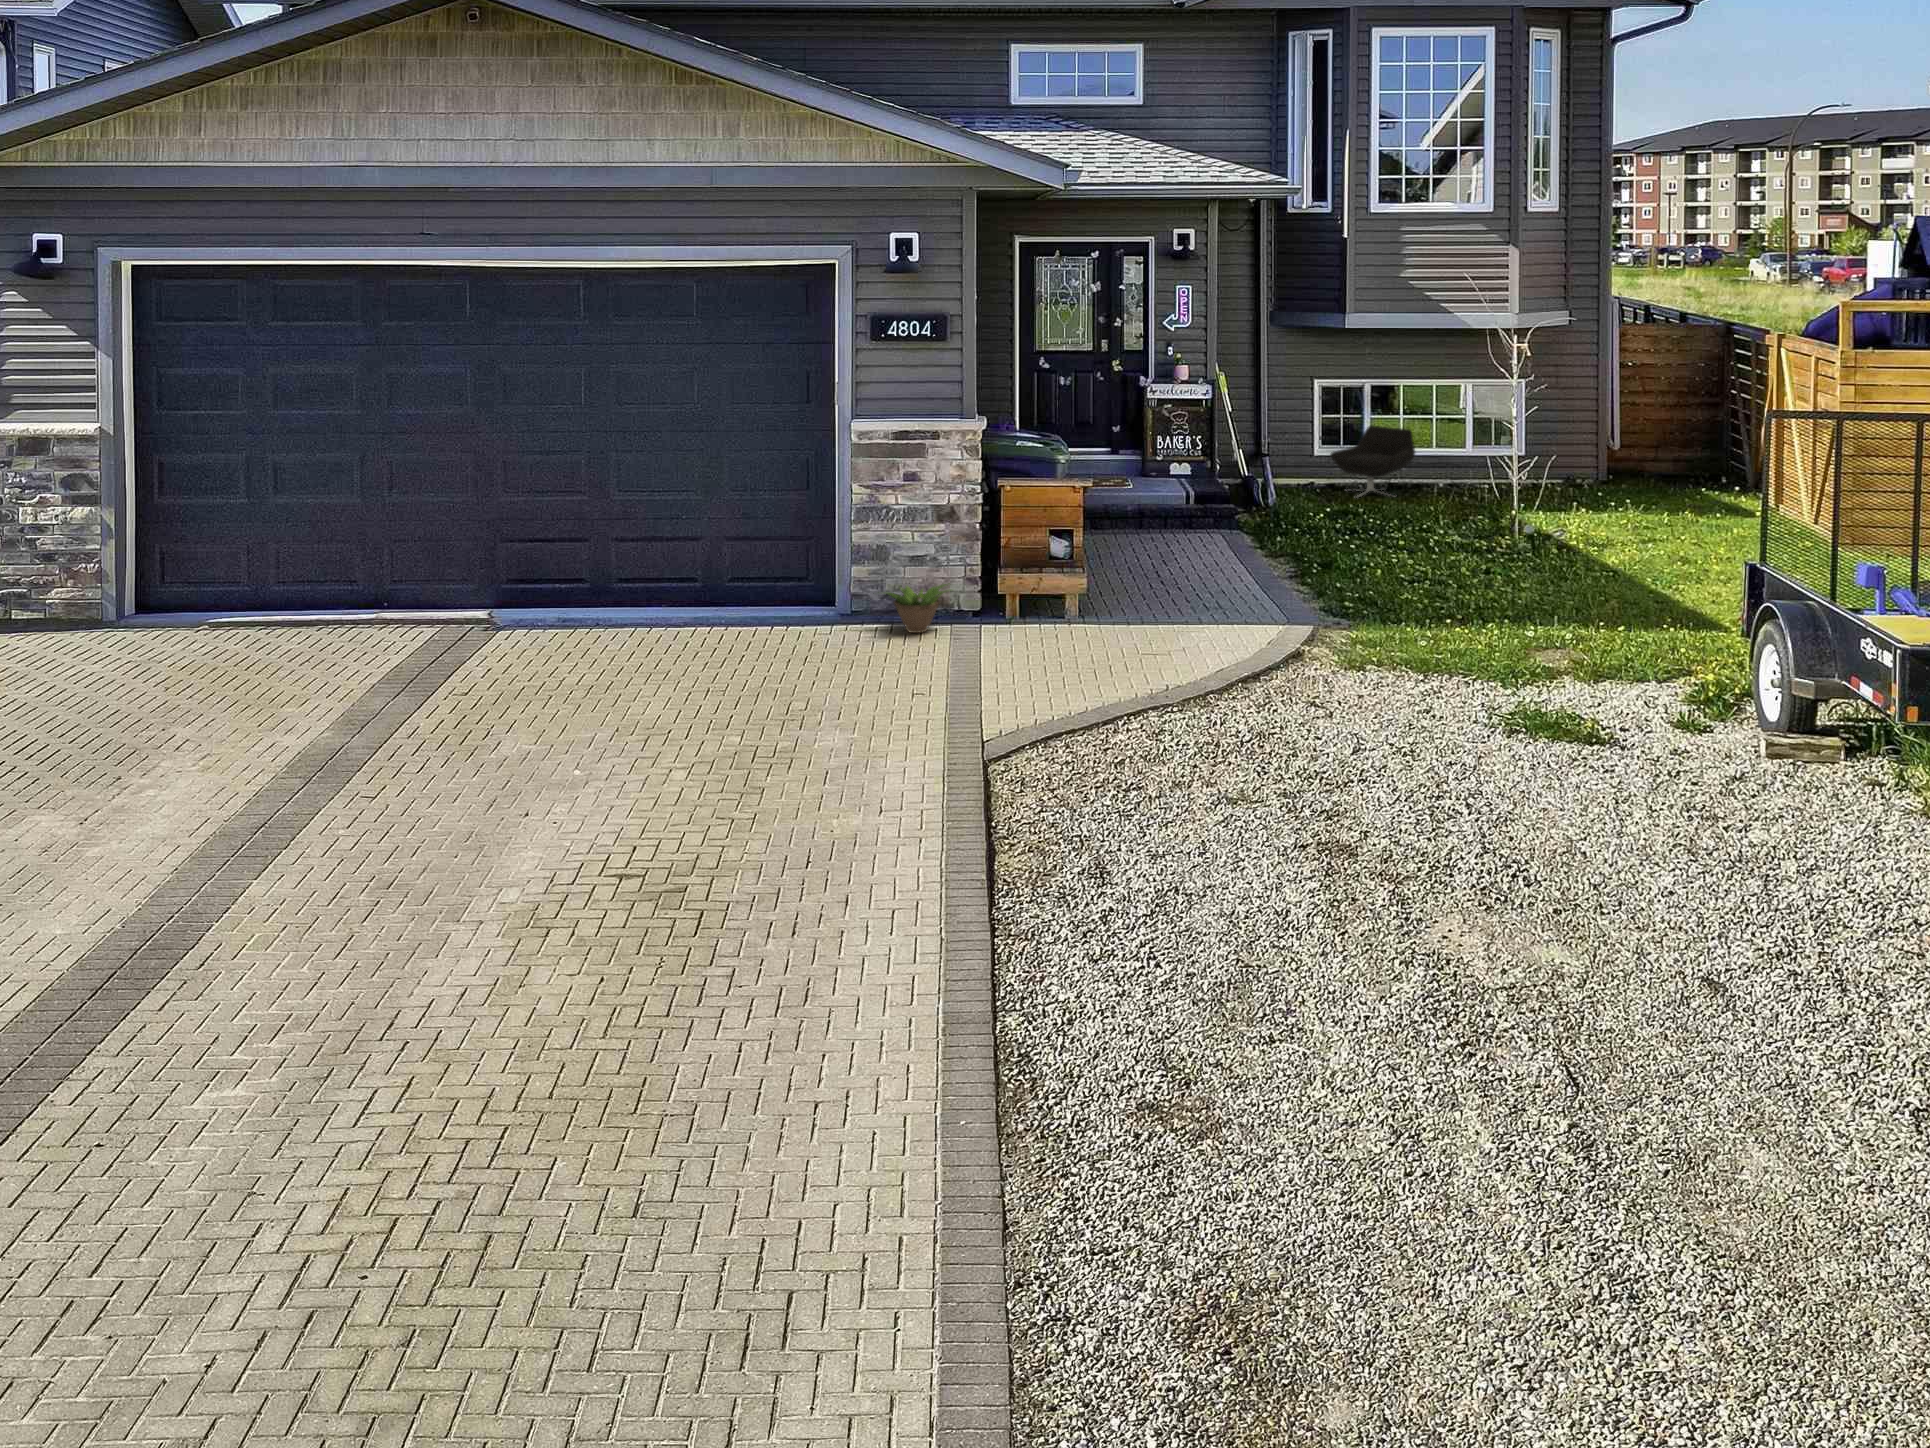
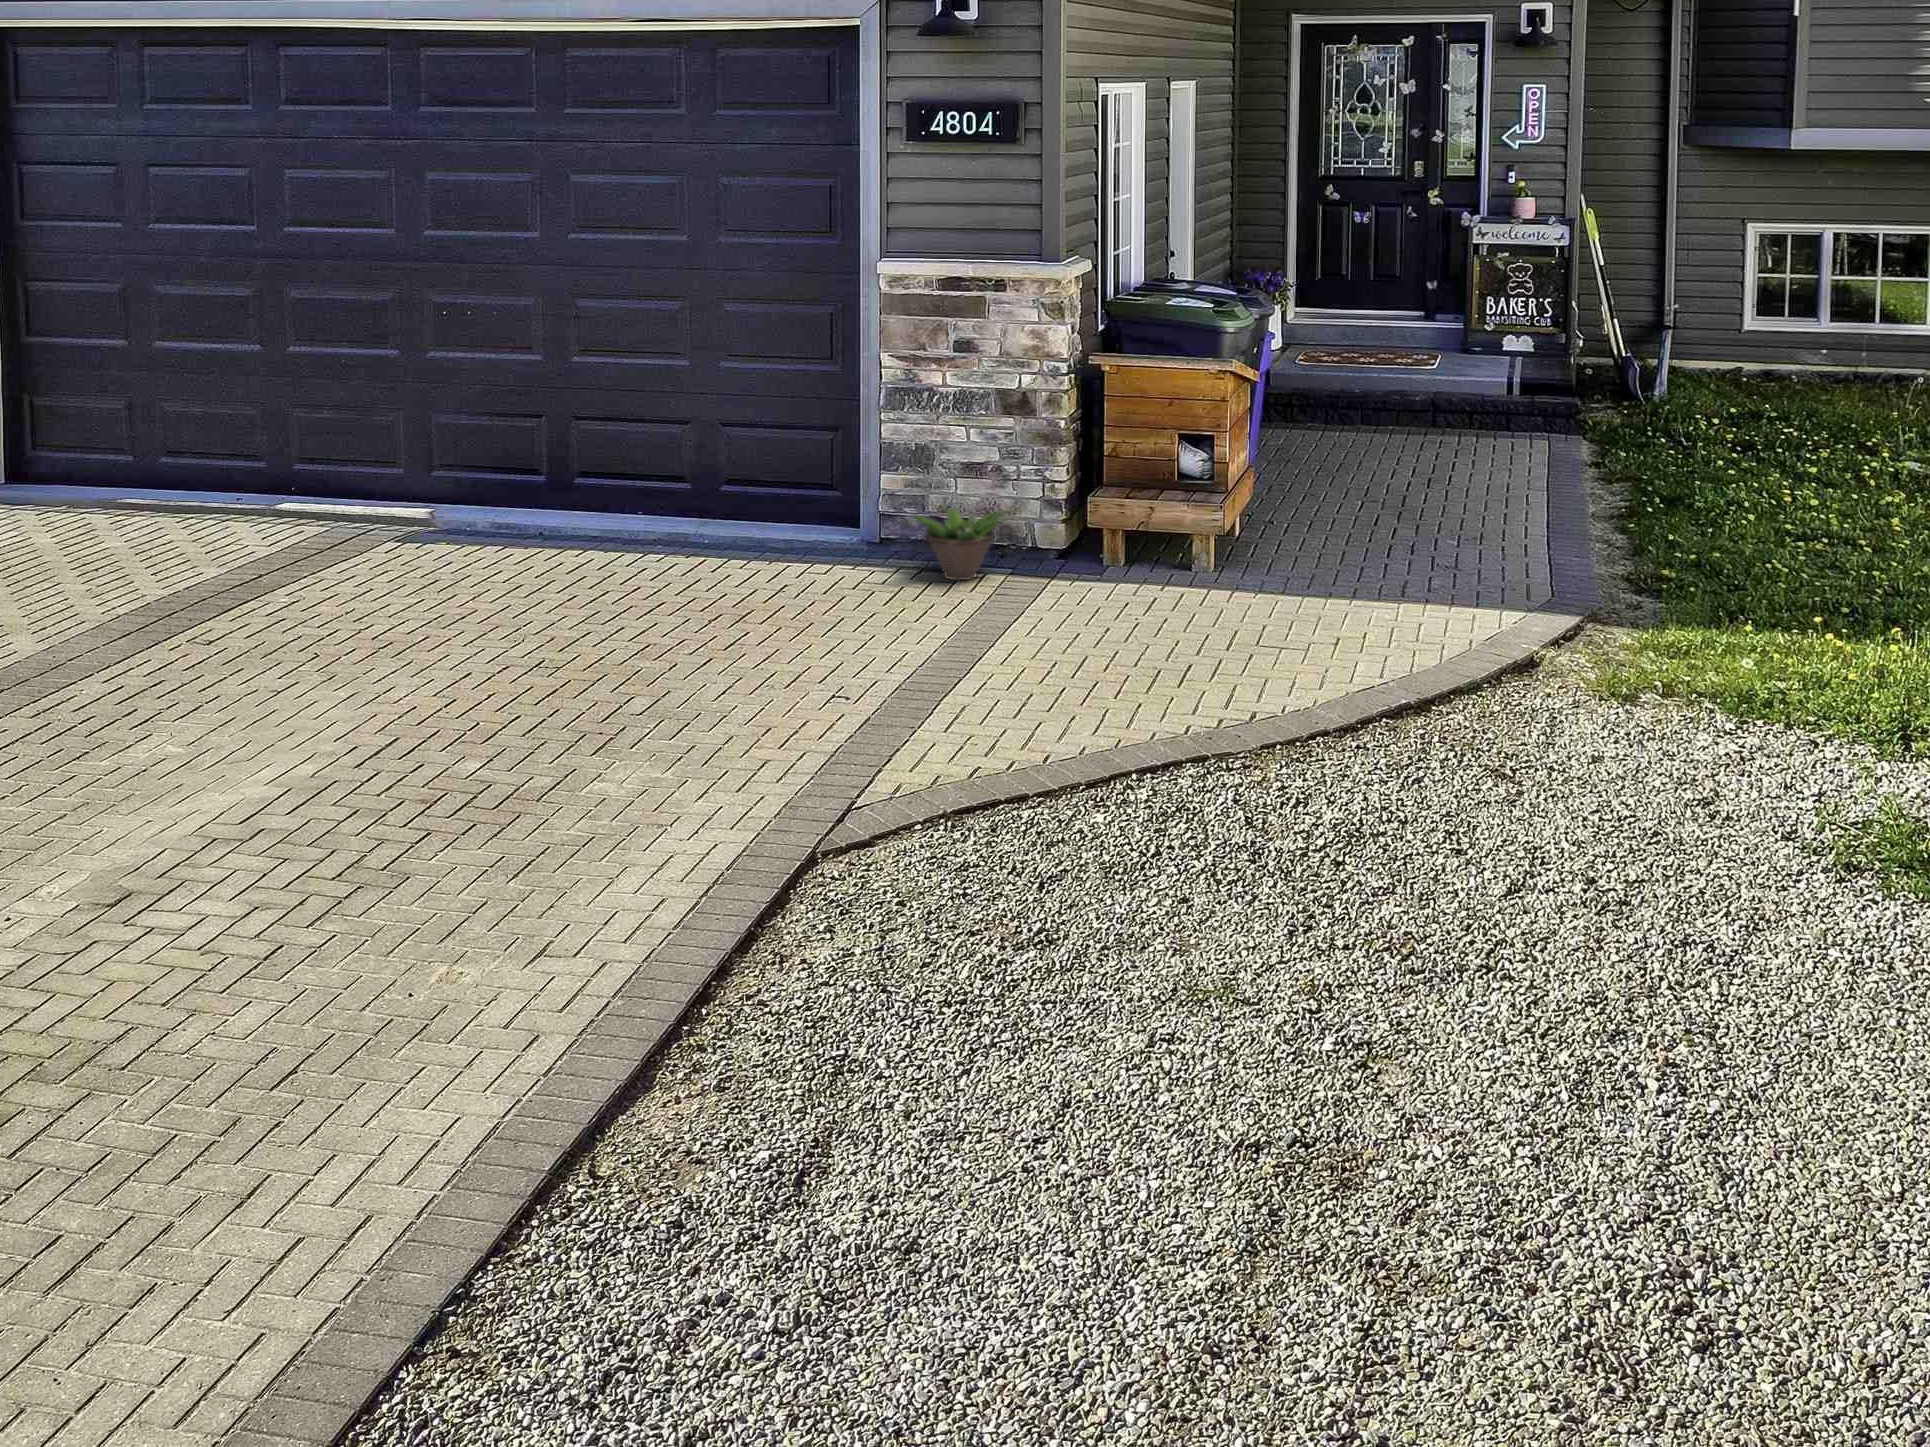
lounge chair: present [1330,426,1415,497] -> none [1766,308,1911,419]

